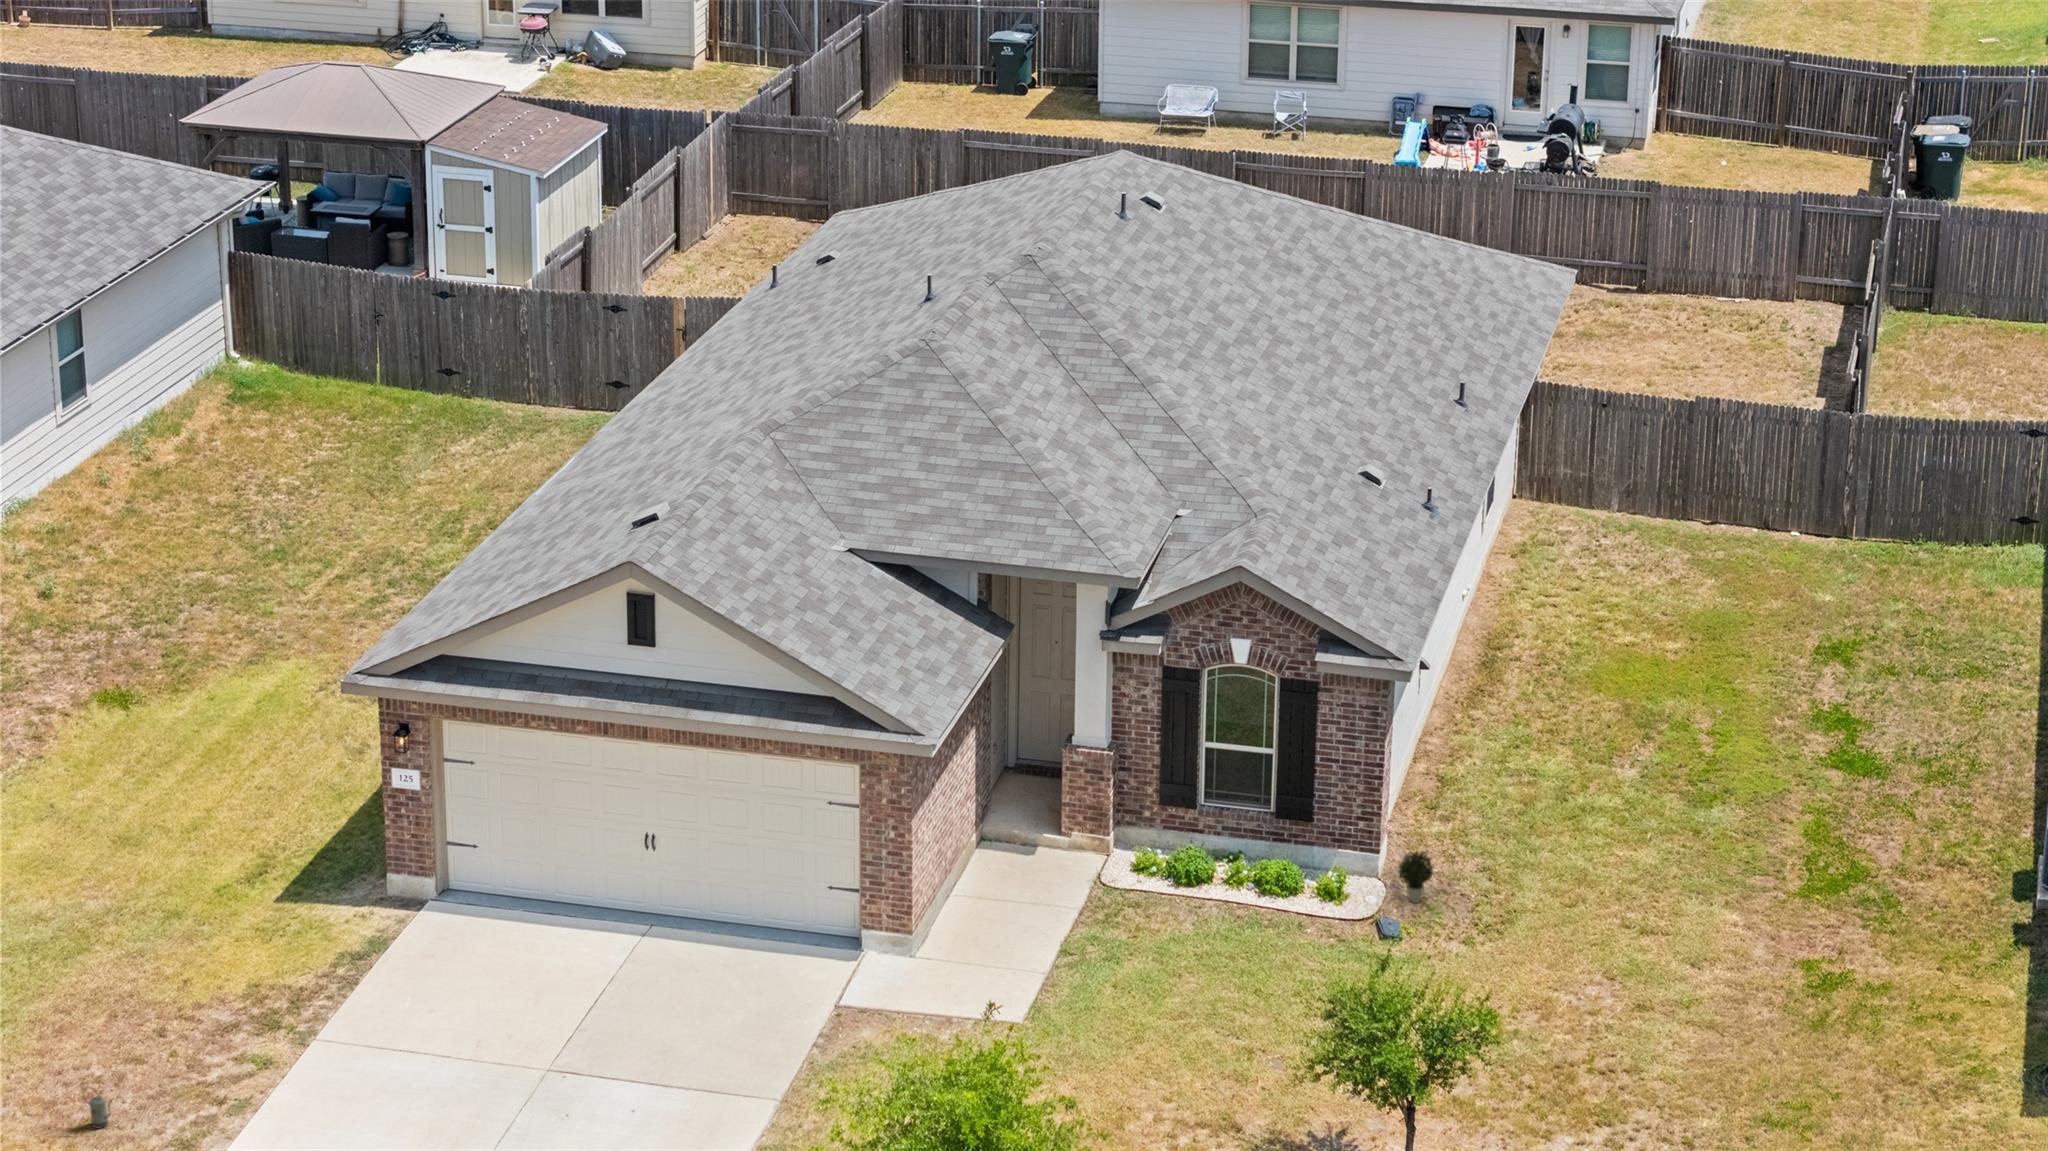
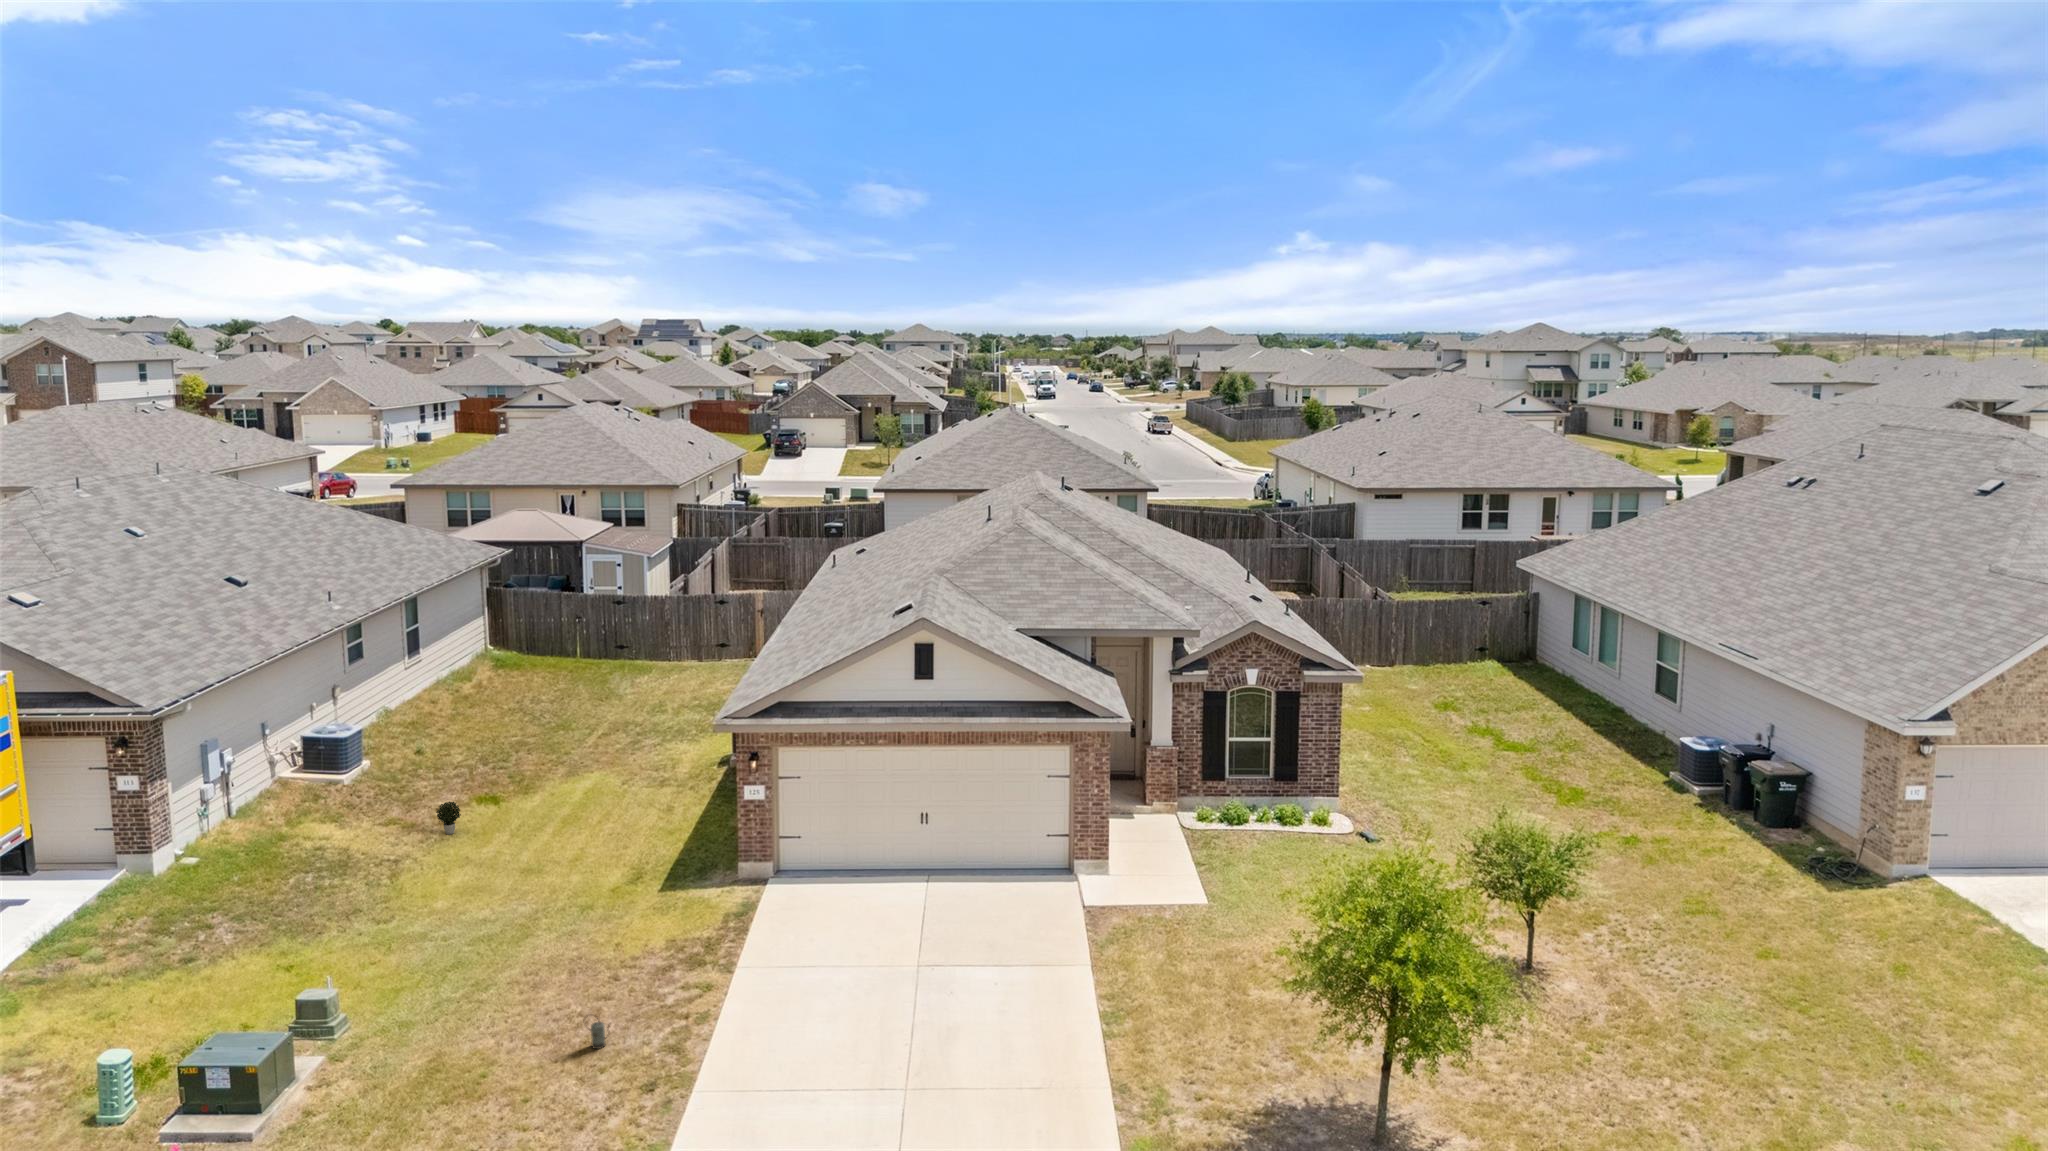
potted plant: present [1398,851,1434,903] -> present [436,802,461,835]

